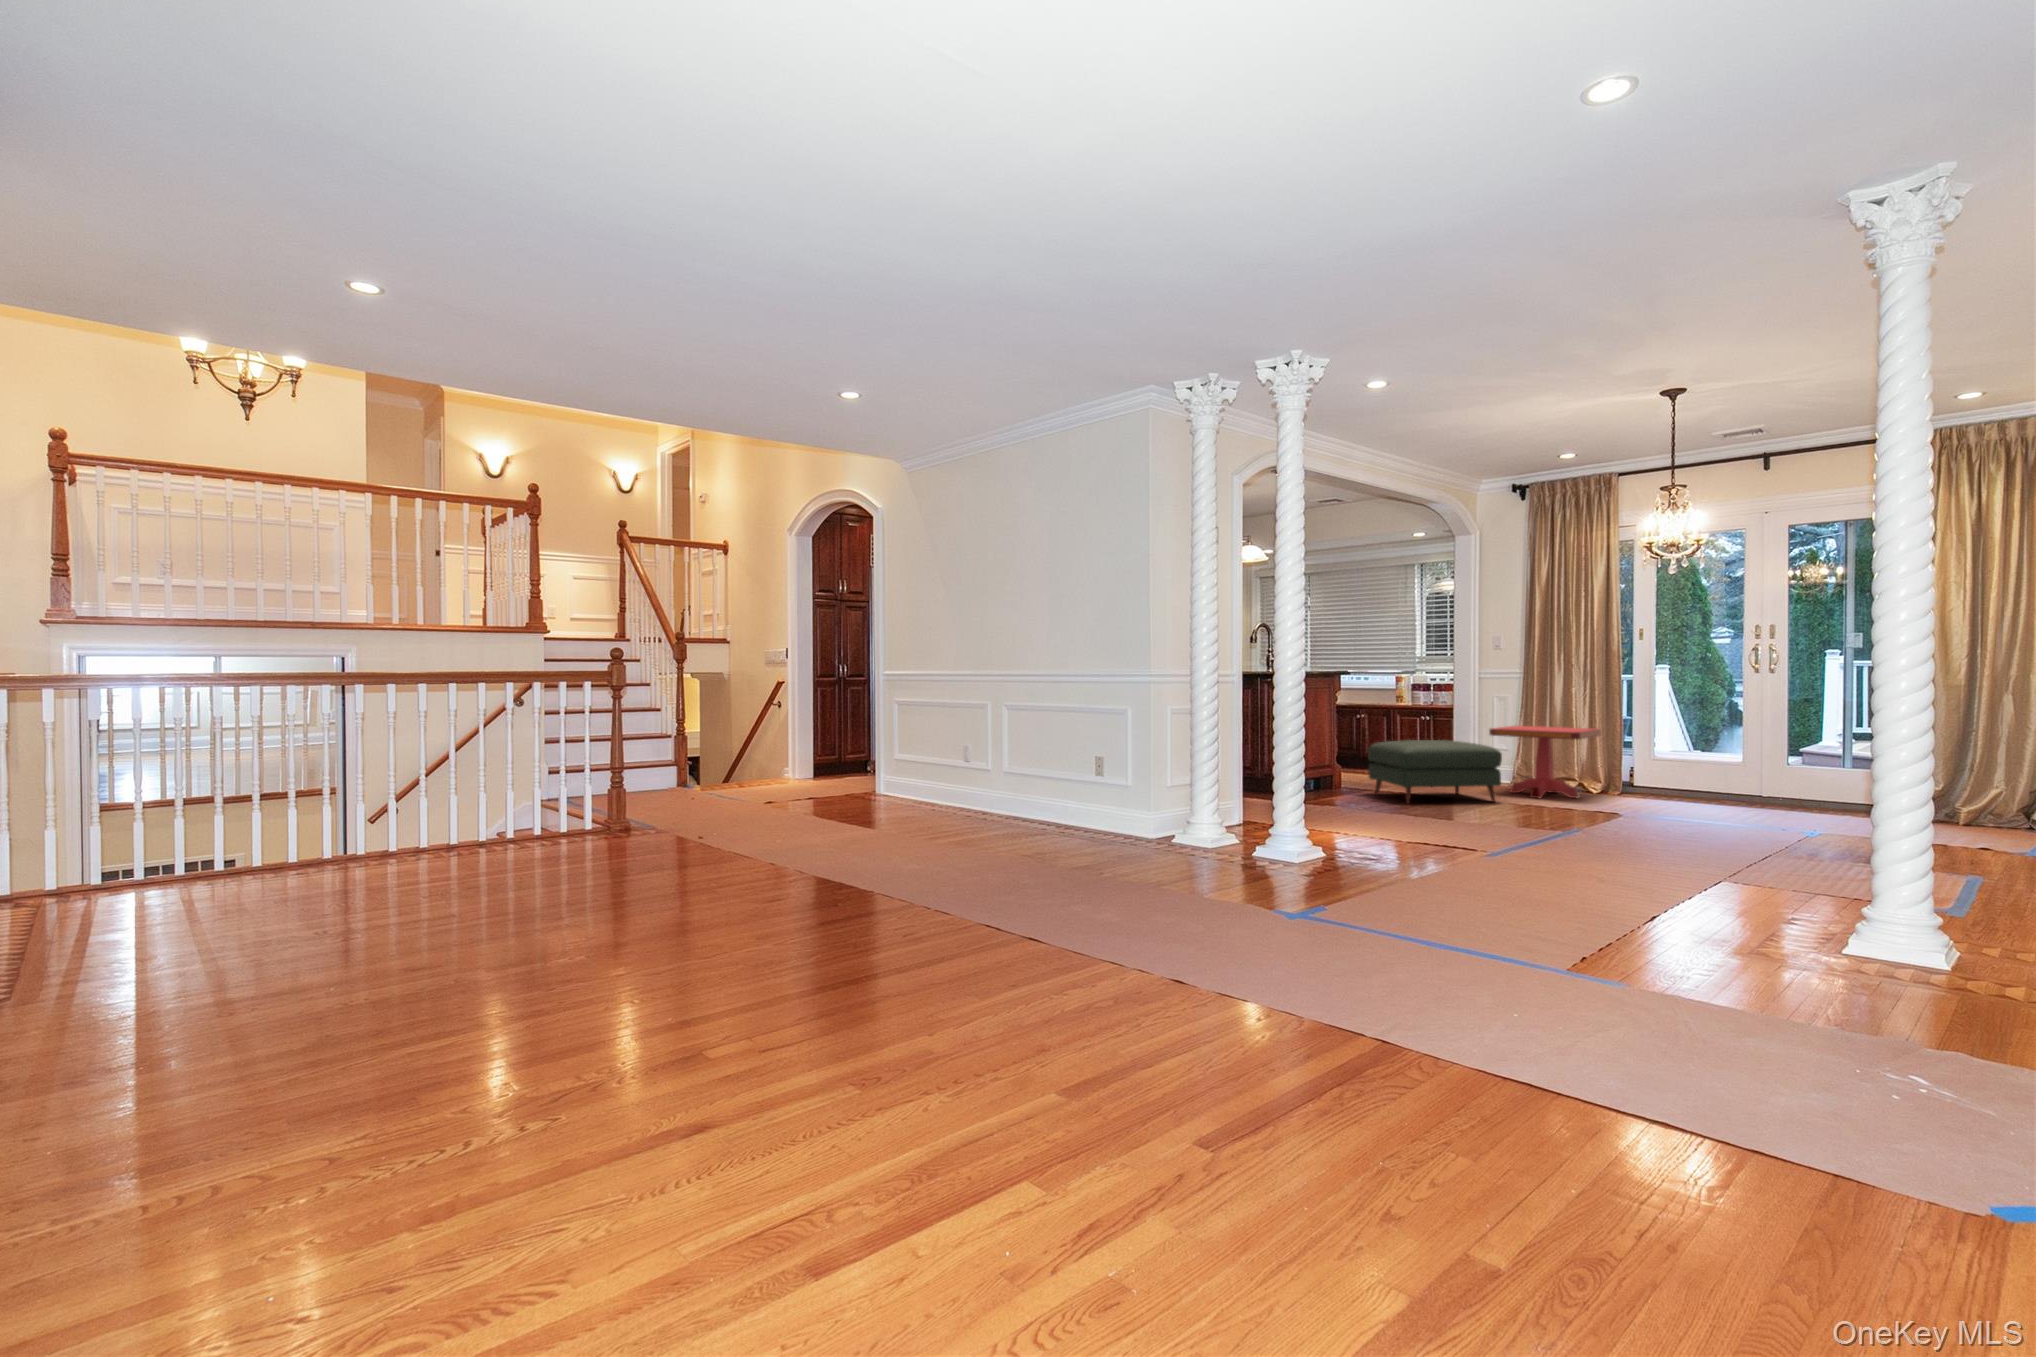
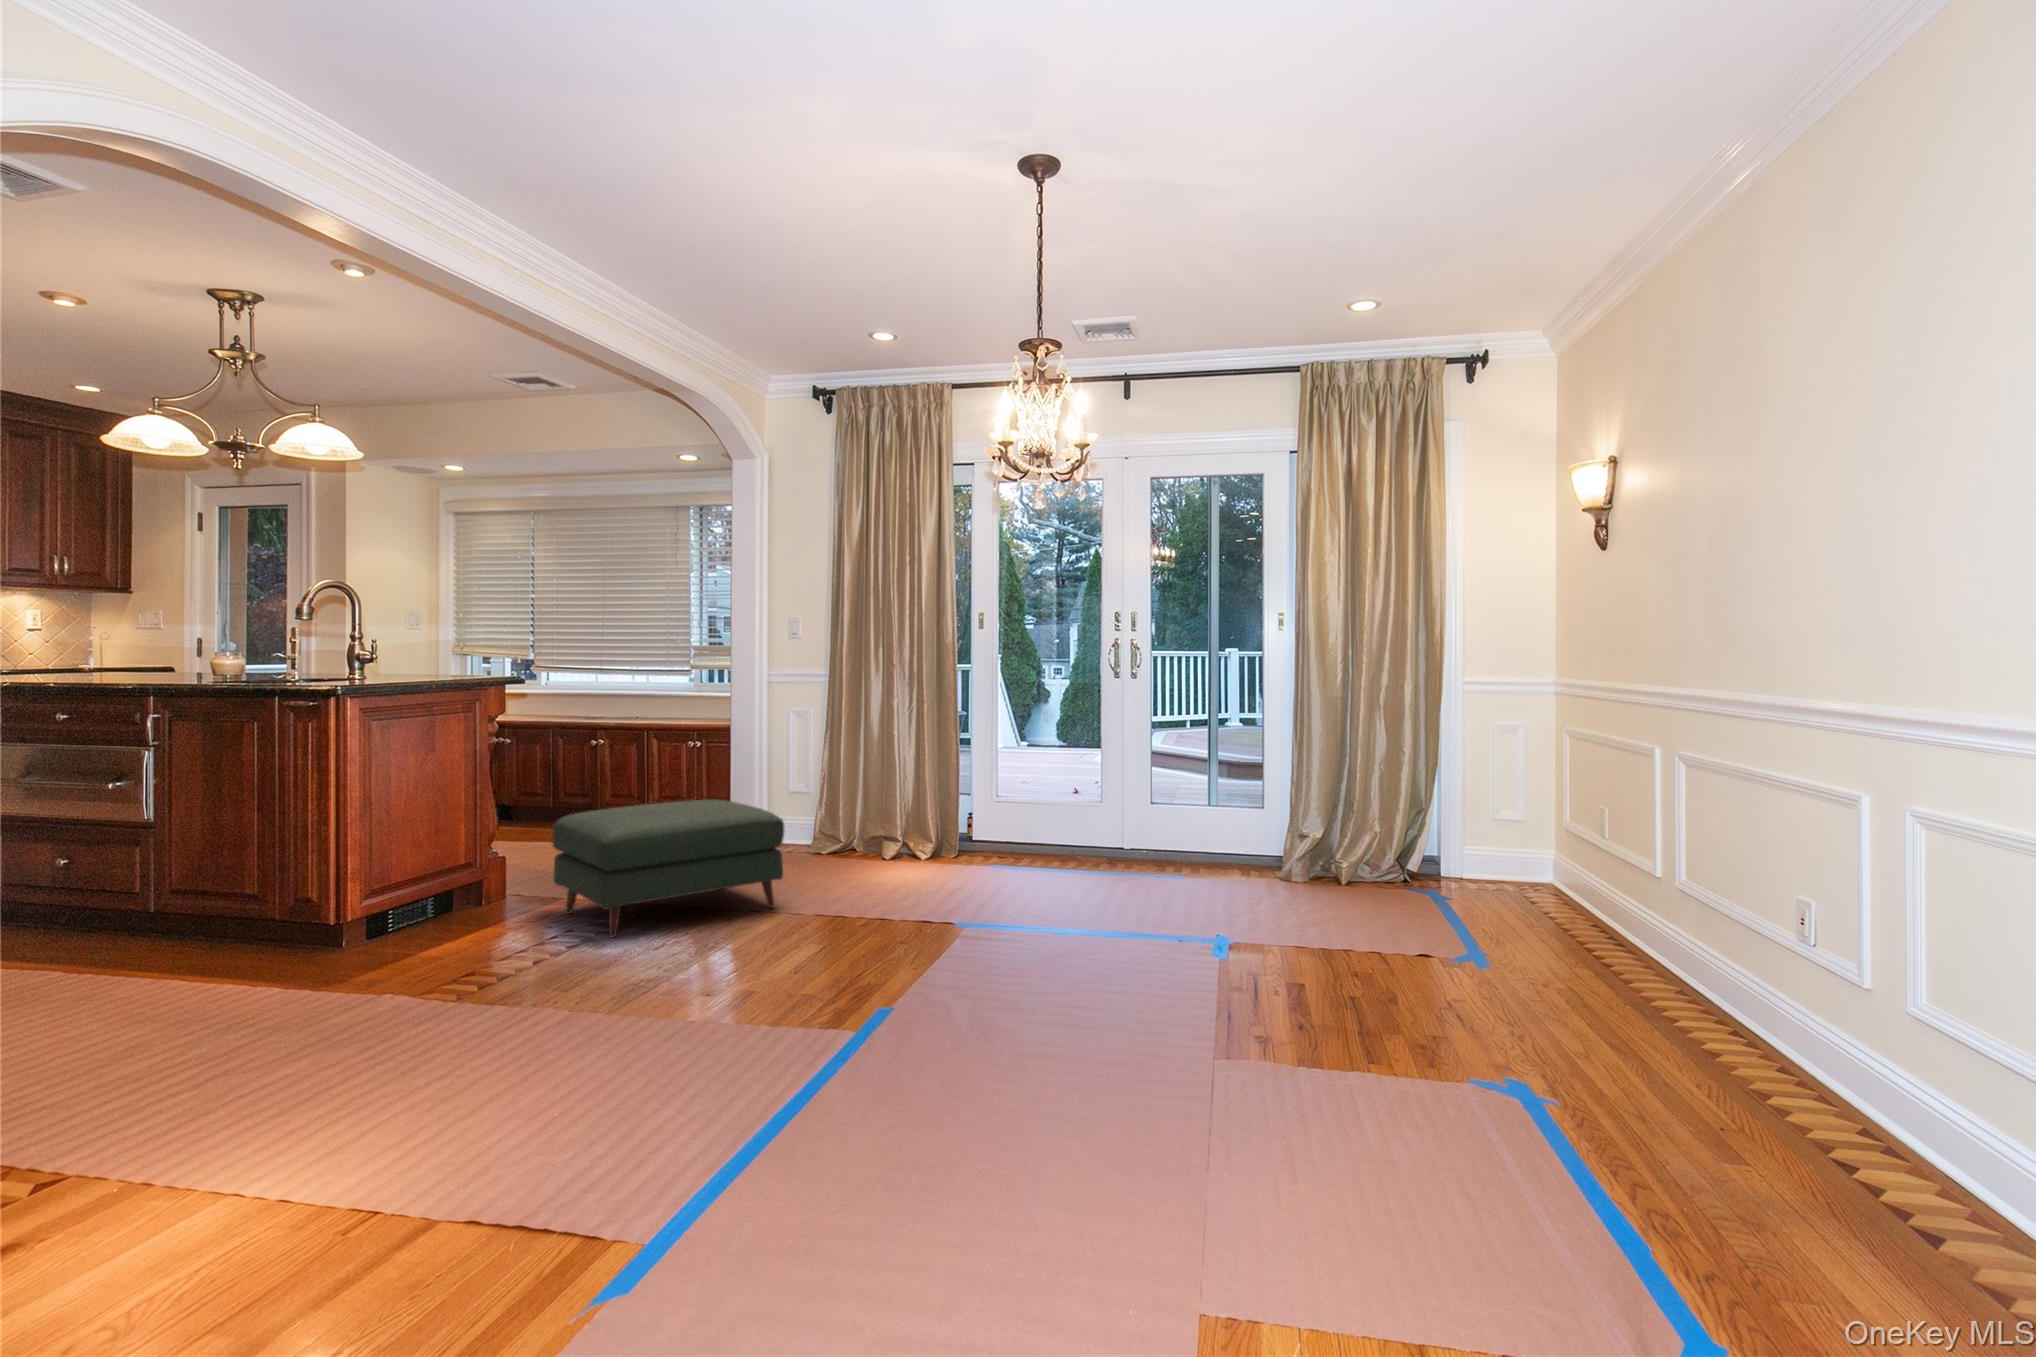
side table: present [1489,726,1601,798] -> none [773,759,931,883]

